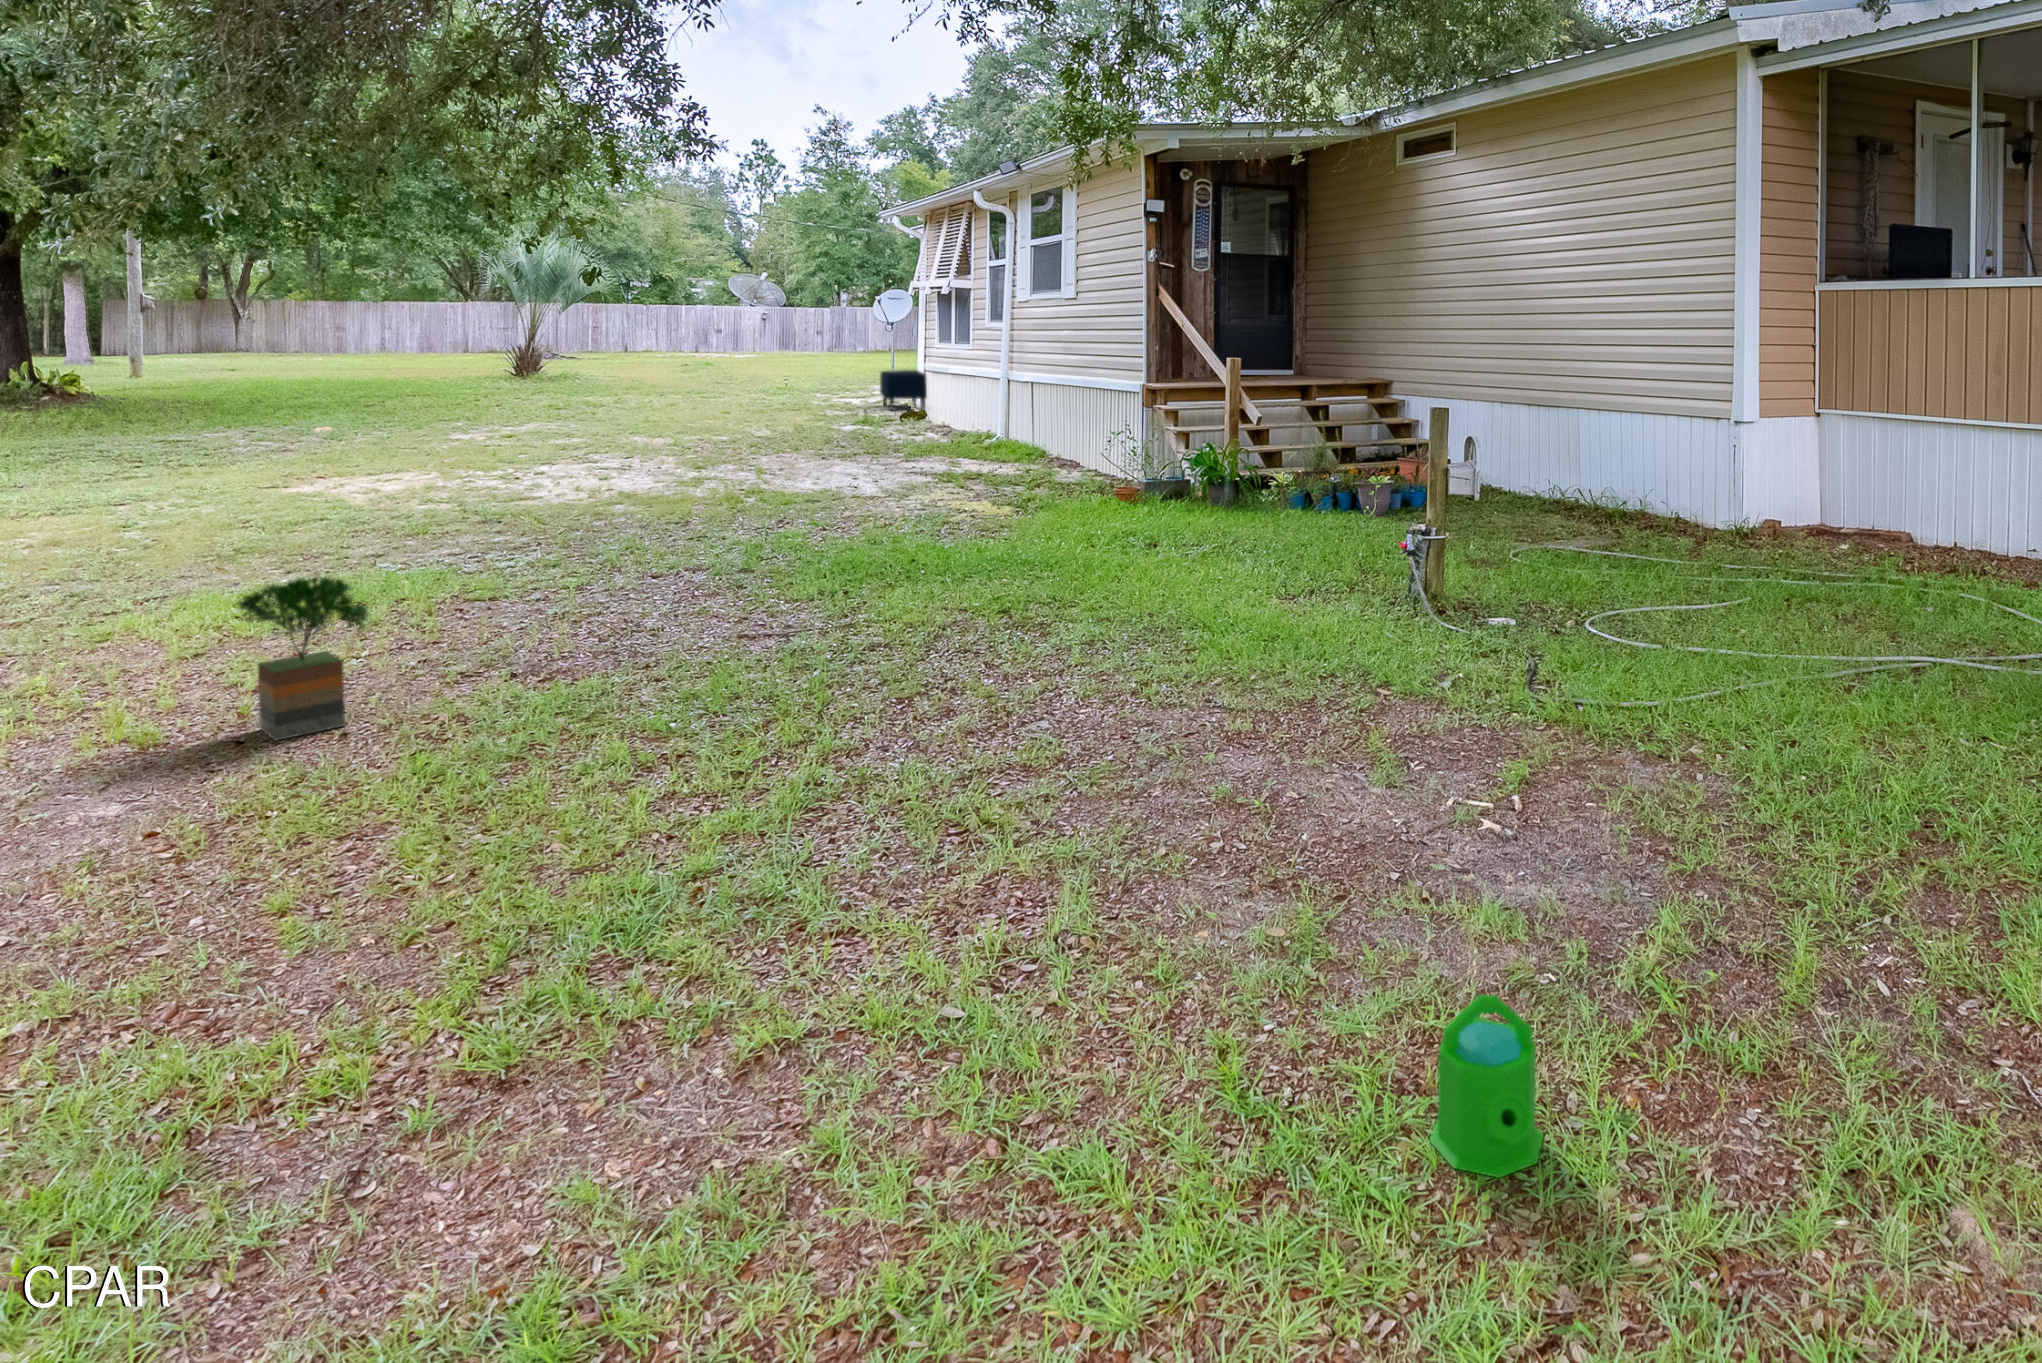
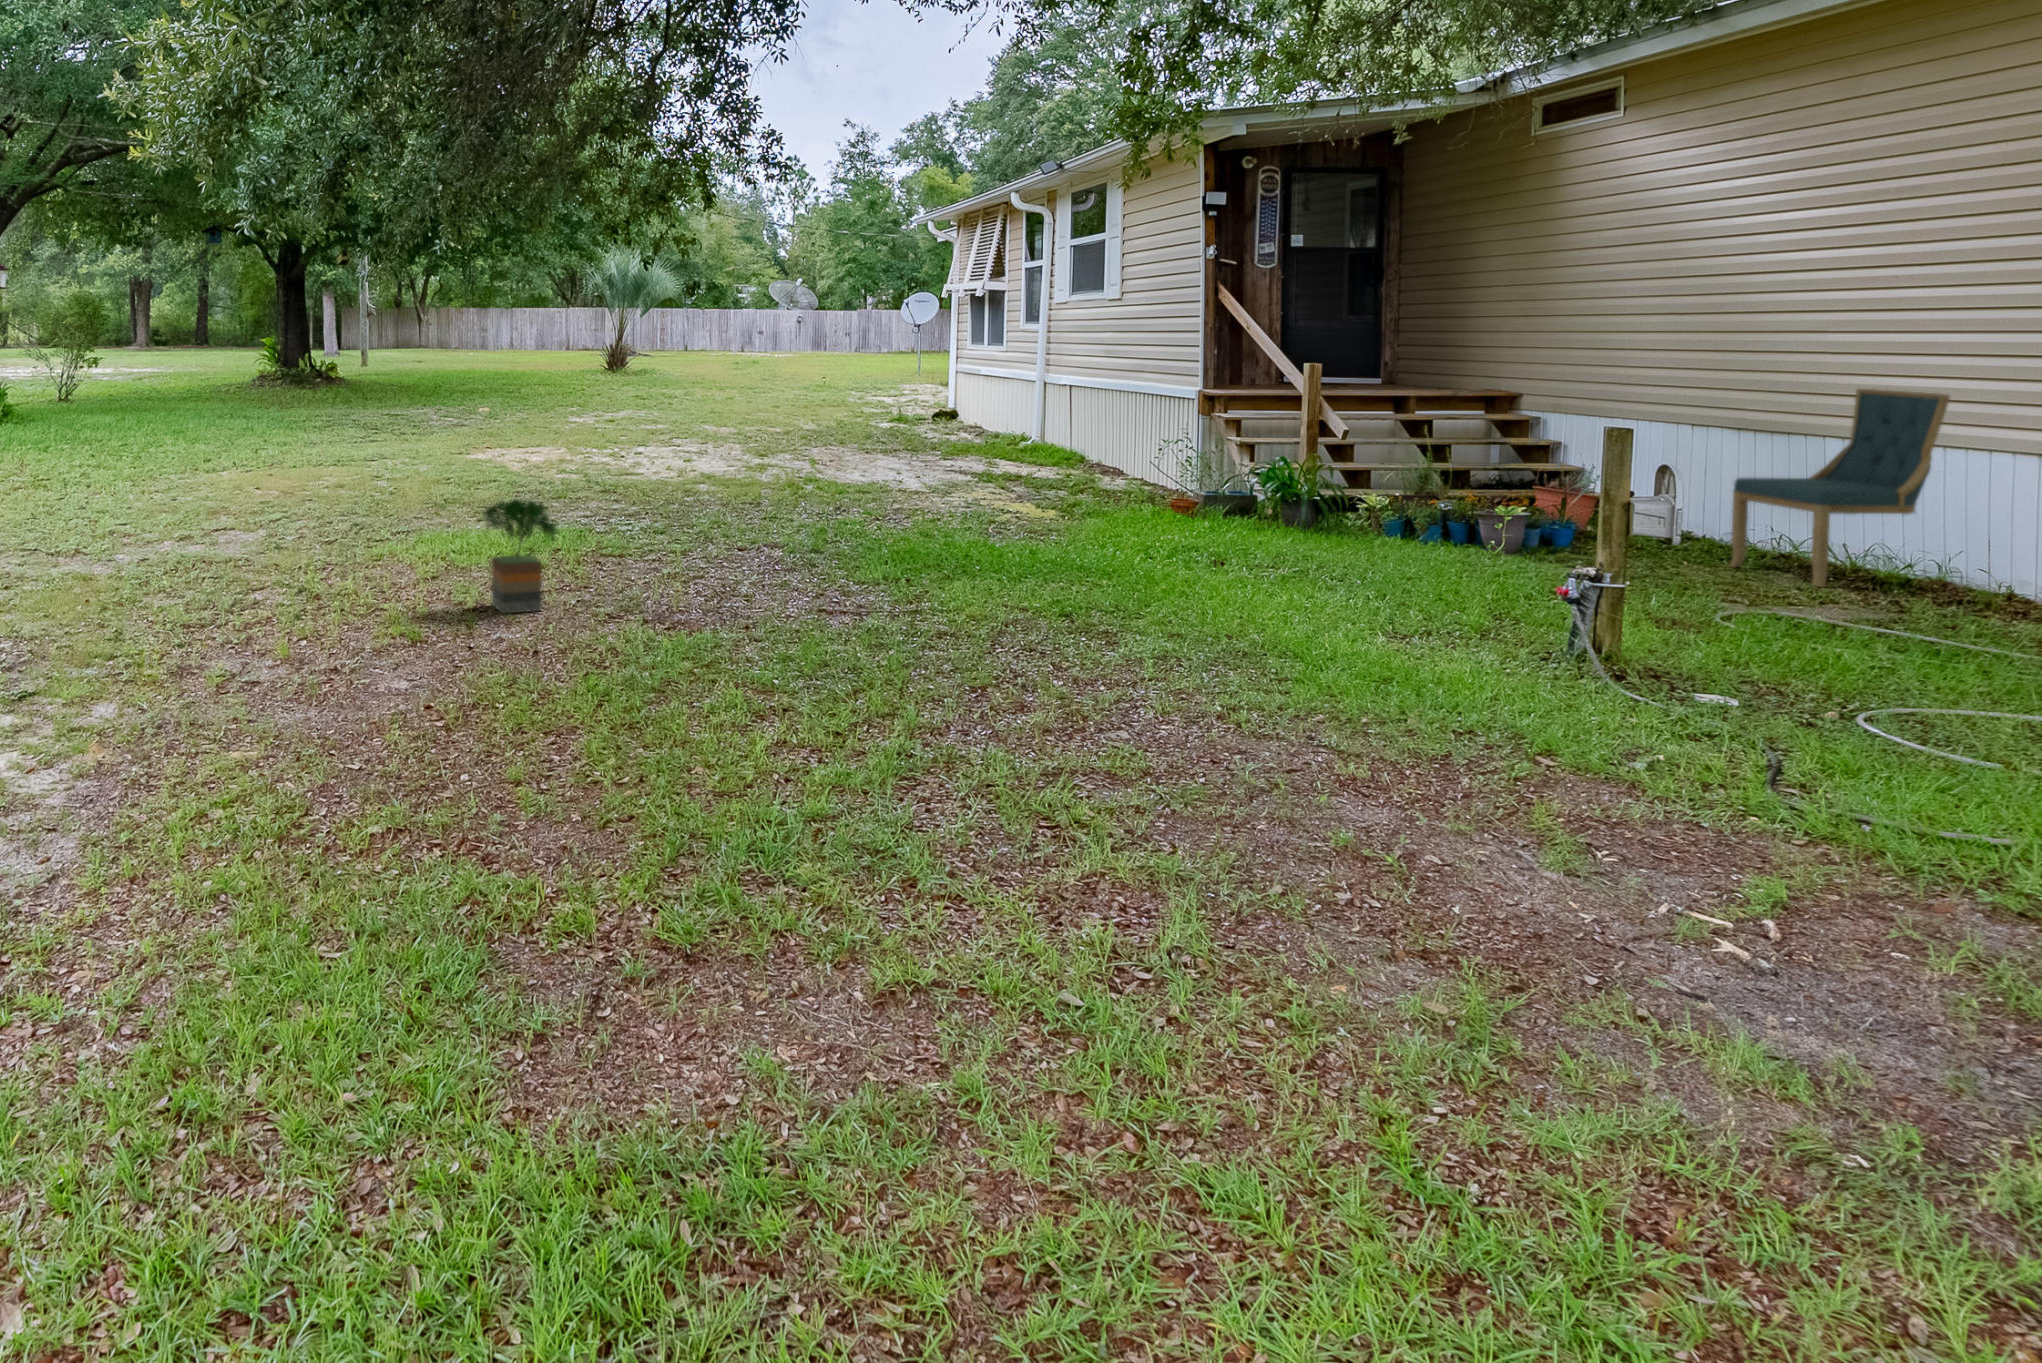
bench: present [880,370,927,410] -> none [909,374,955,414]
chair: none [1516,371,1634,522] -> present [1730,389,1950,587]
watering can: present [1430,995,1543,1178] -> none [1511,972,1661,1158]

